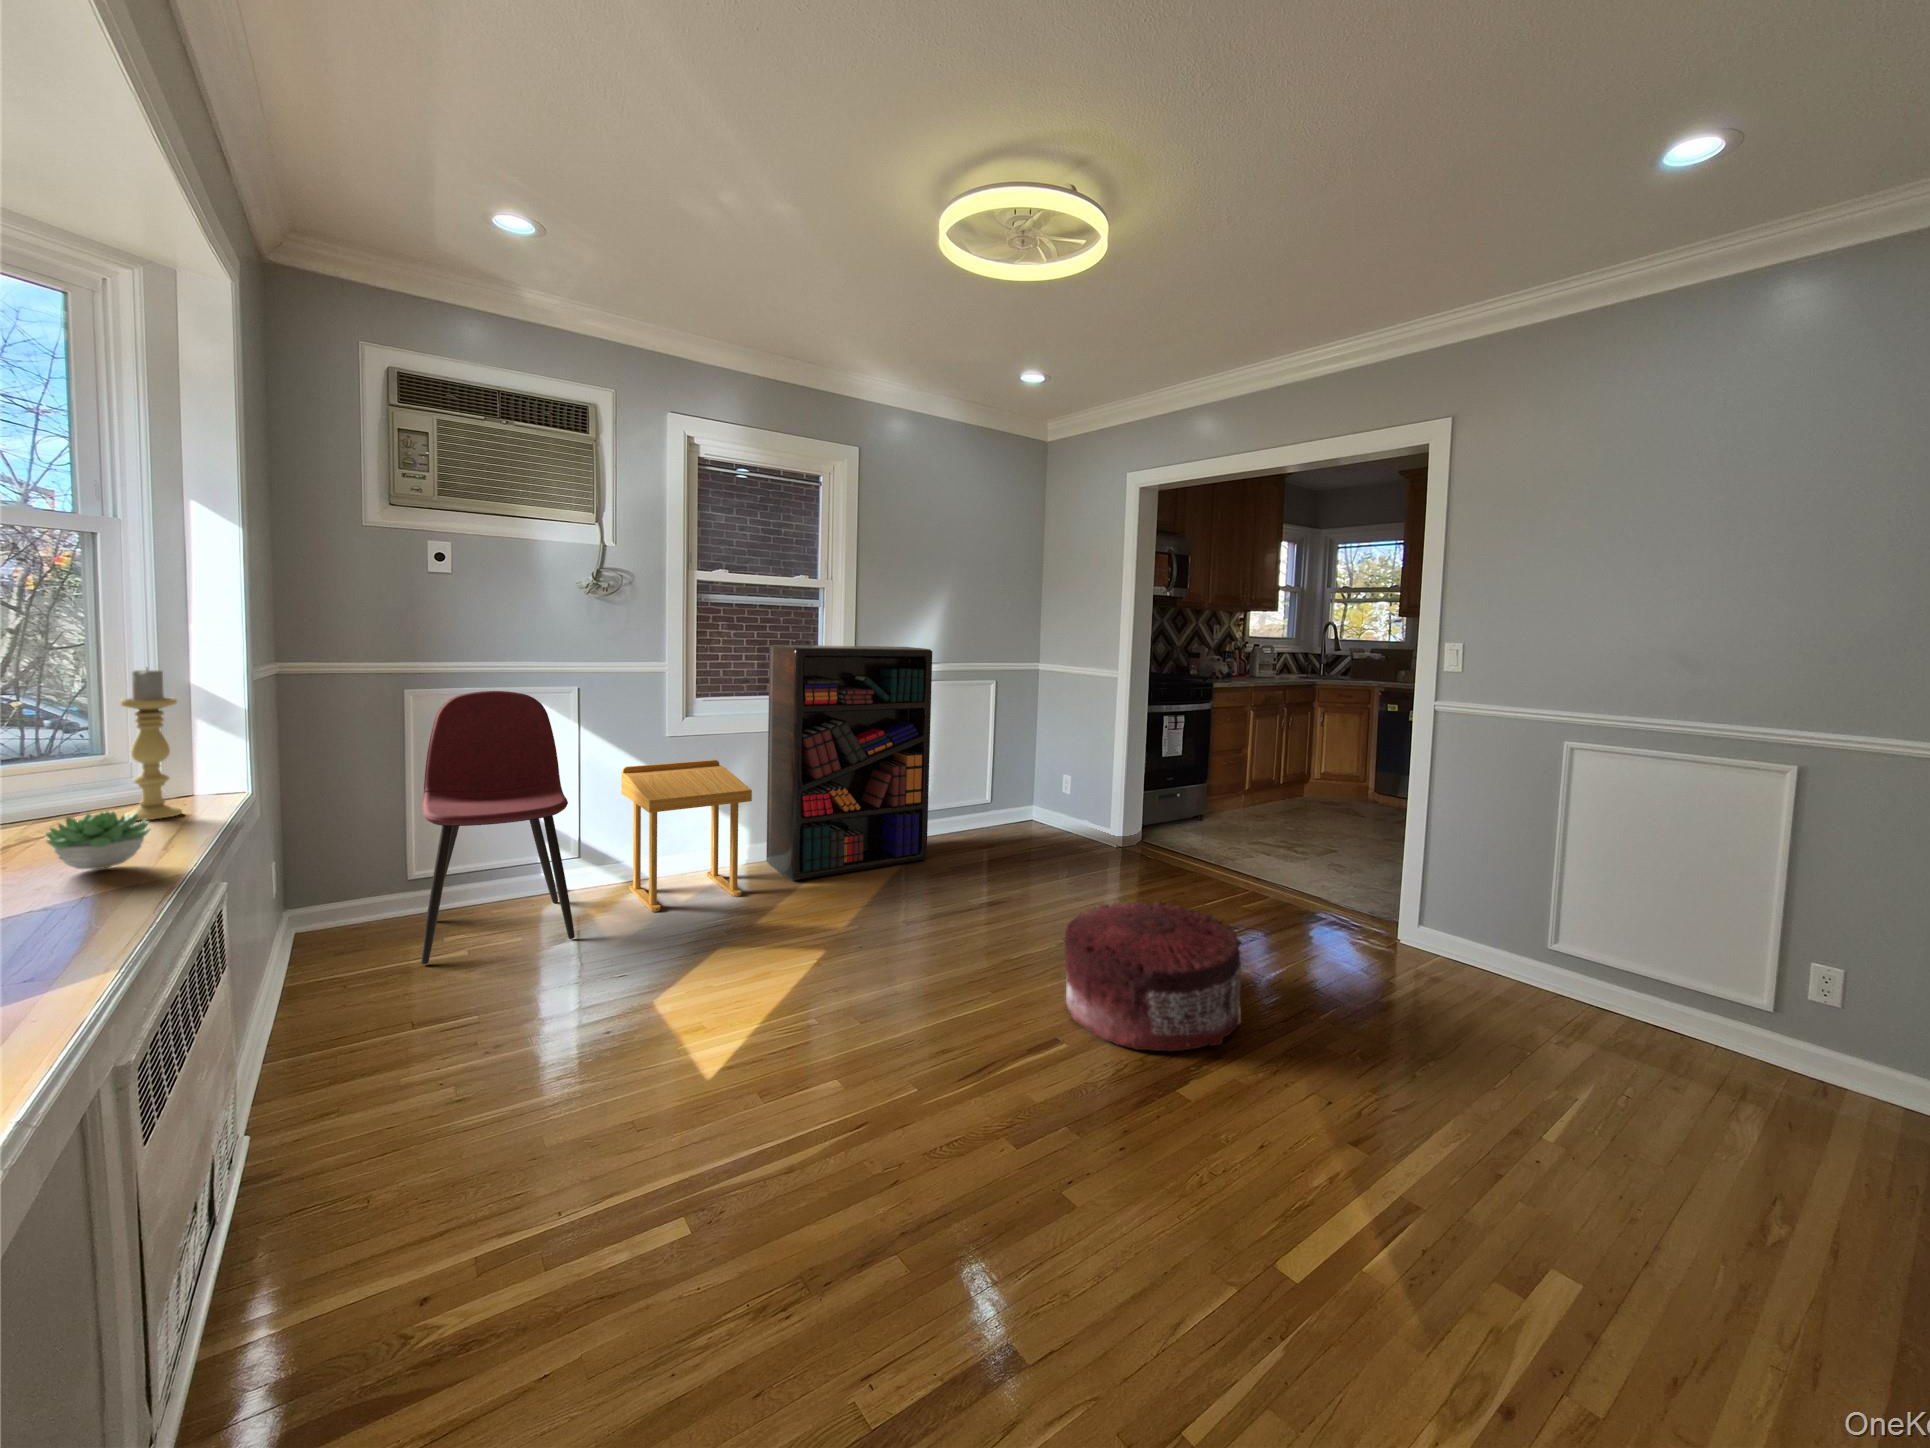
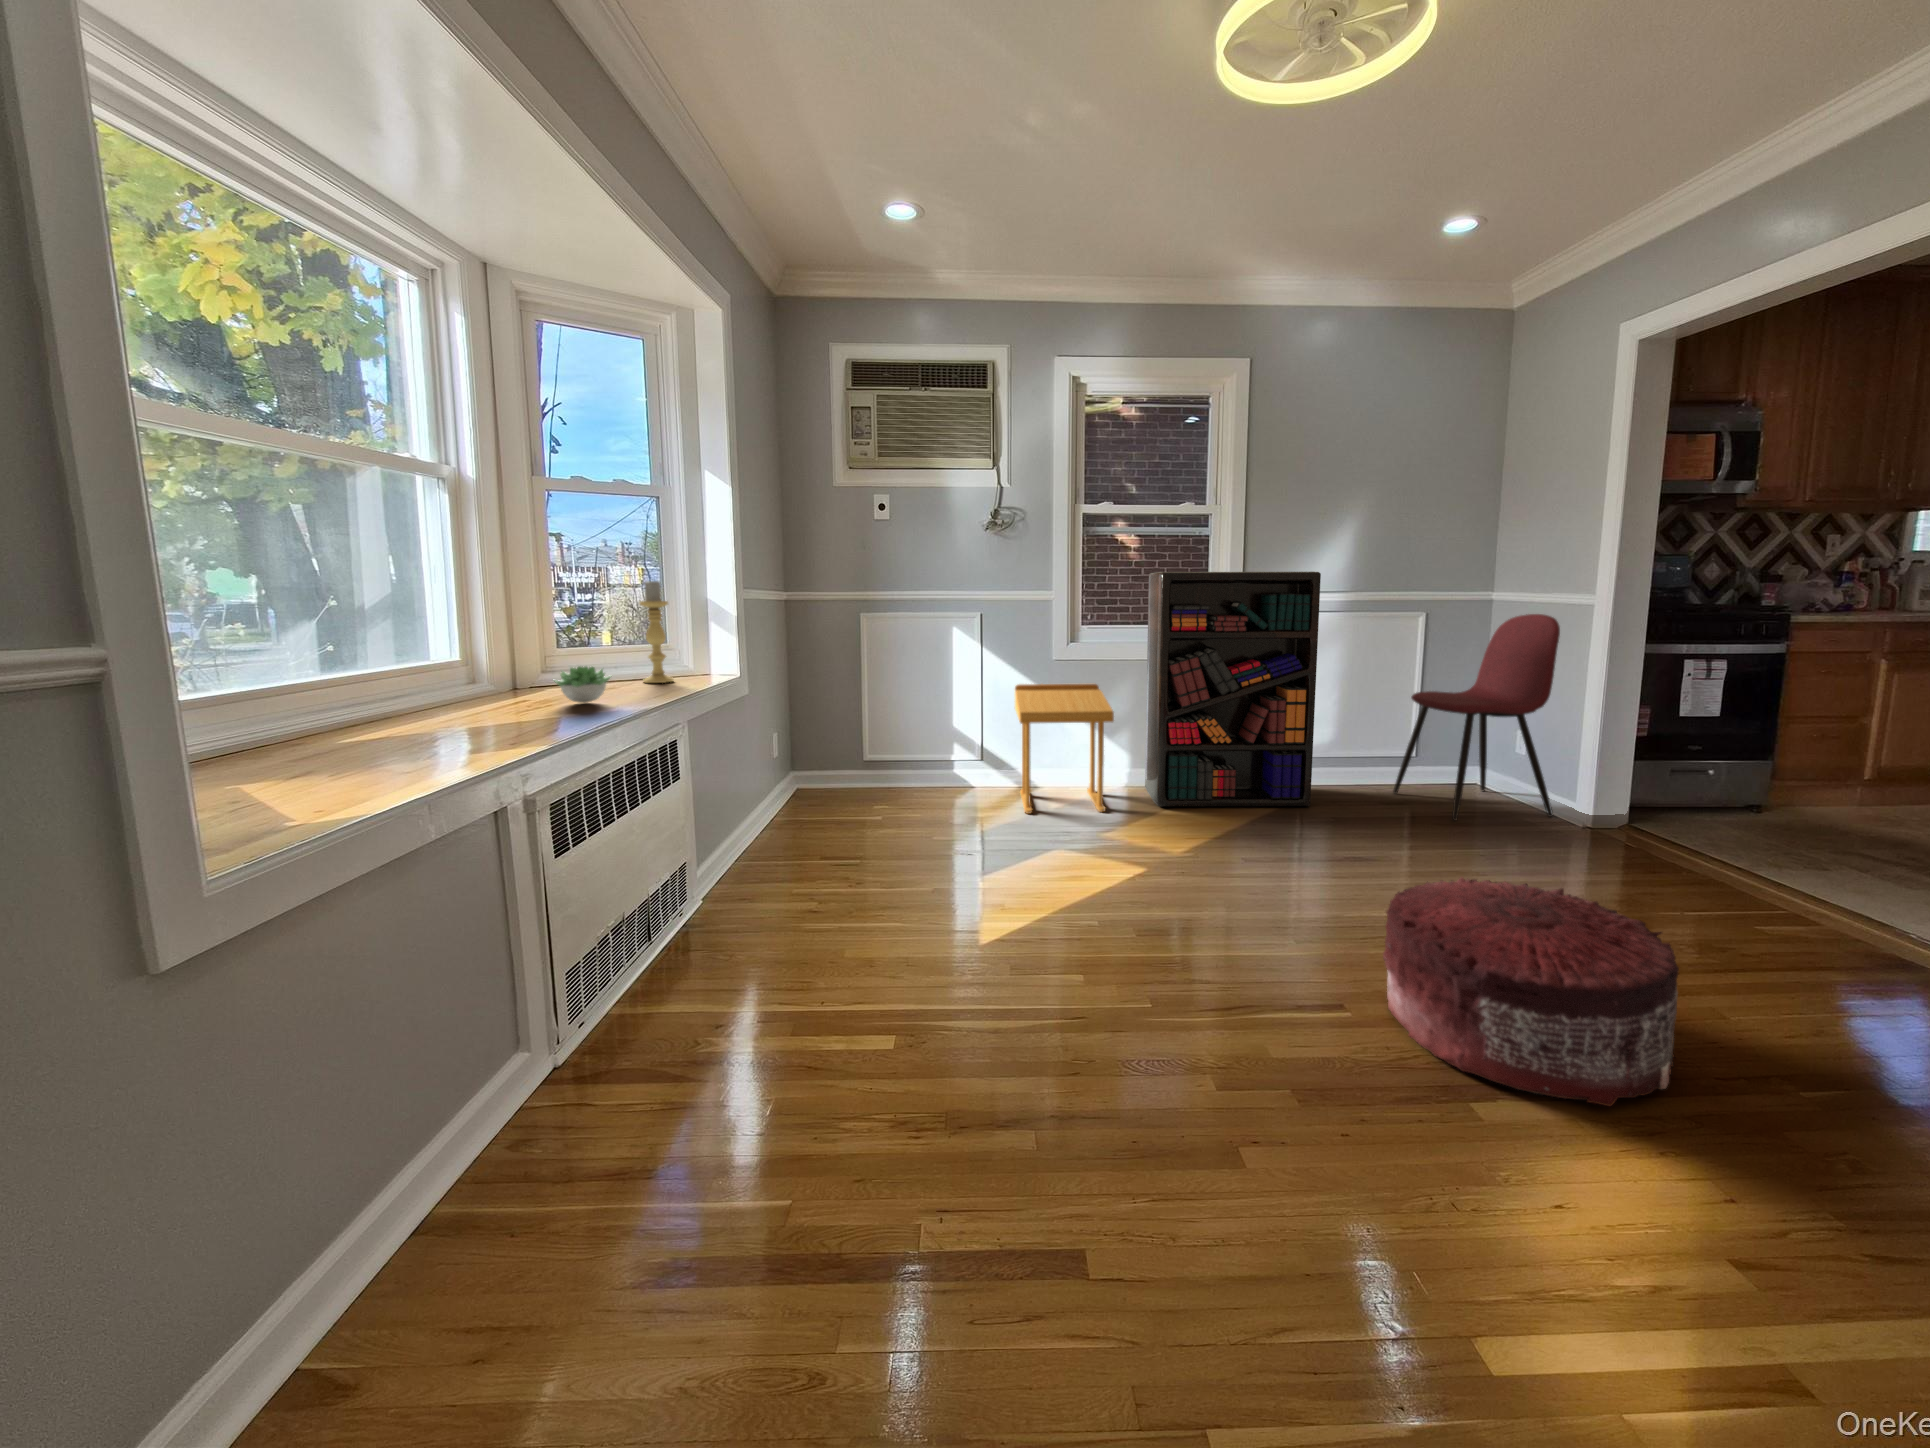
dining chair: present [421,691,575,964] -> present [1393,614,1560,821]

